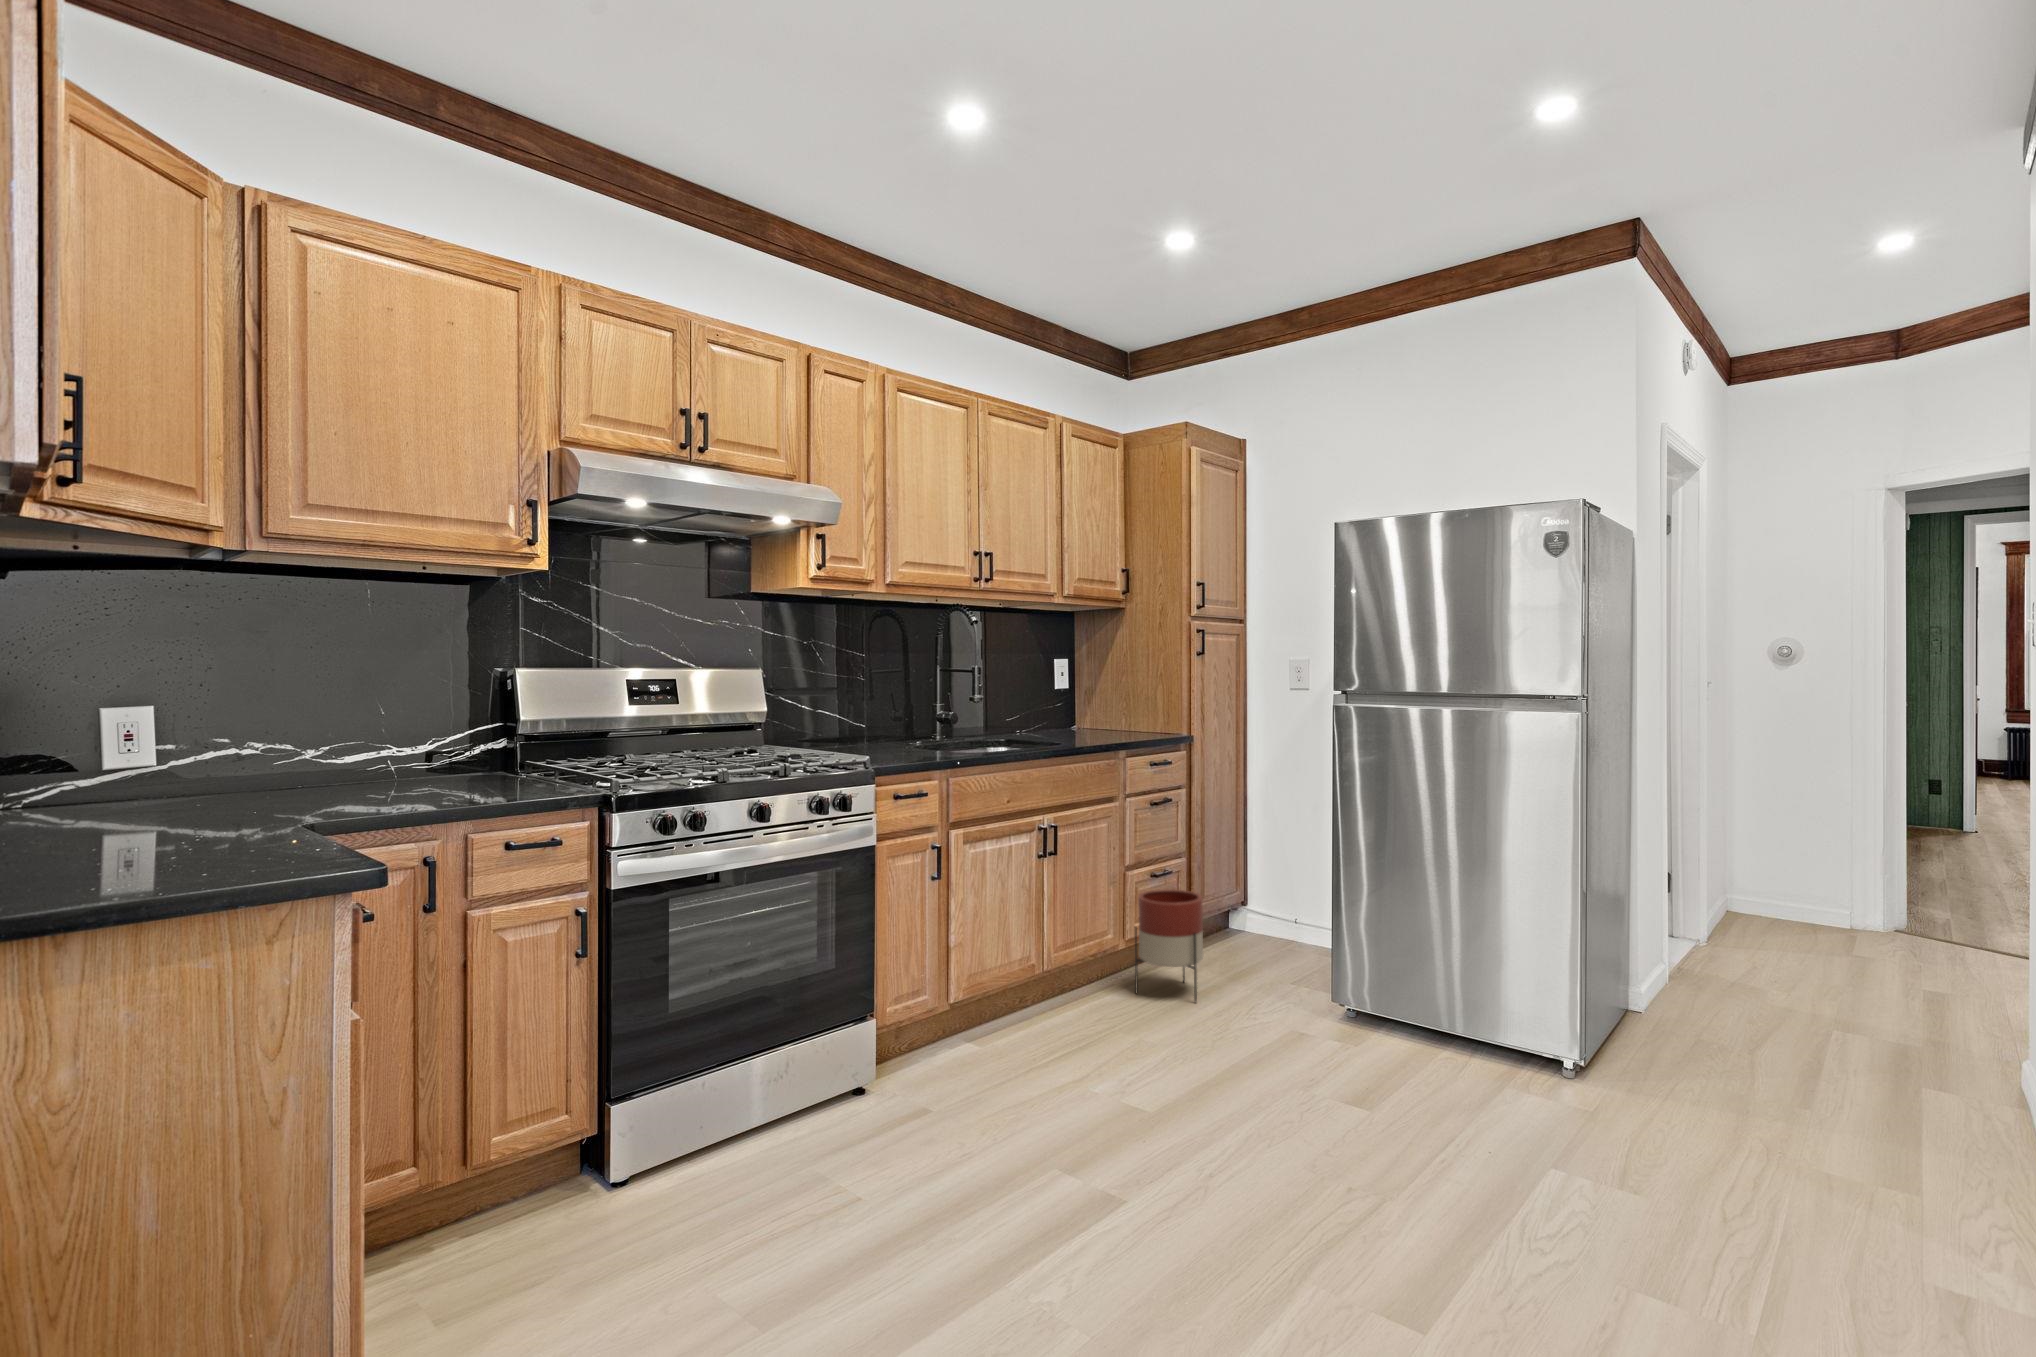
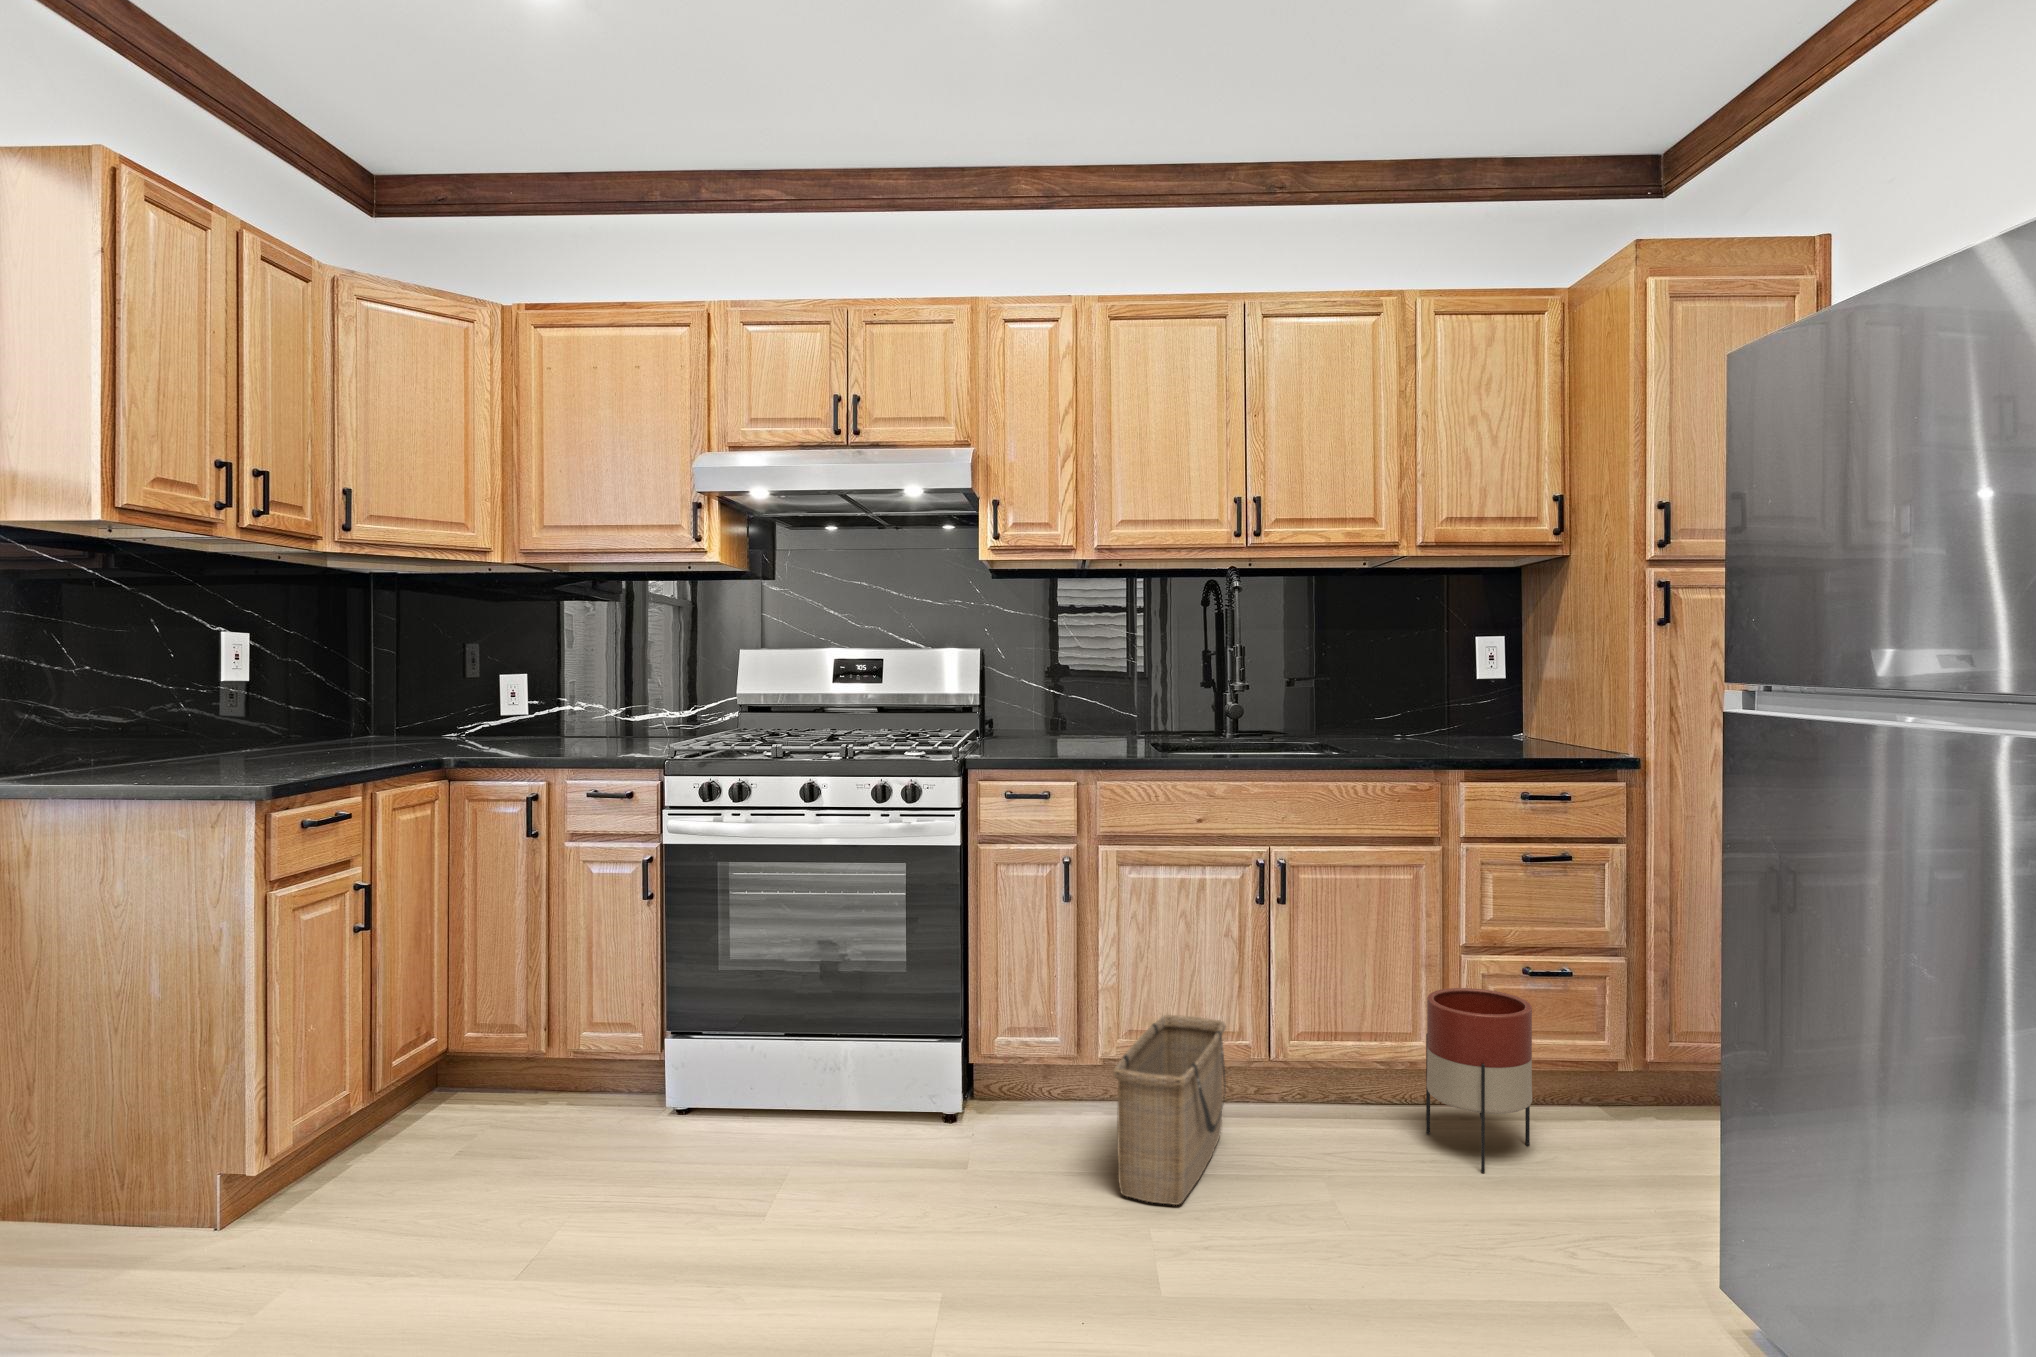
basket: none [1010,948,1125,1088] -> present [1113,1015,1226,1205]

